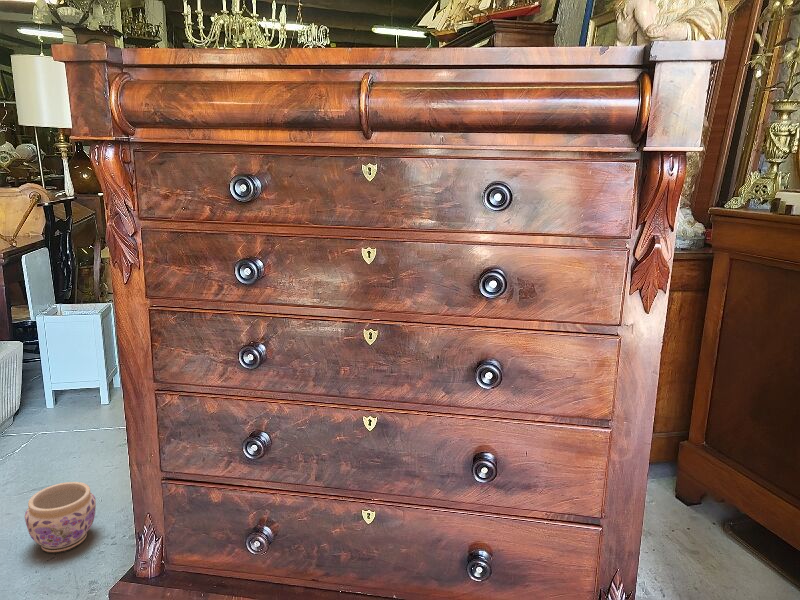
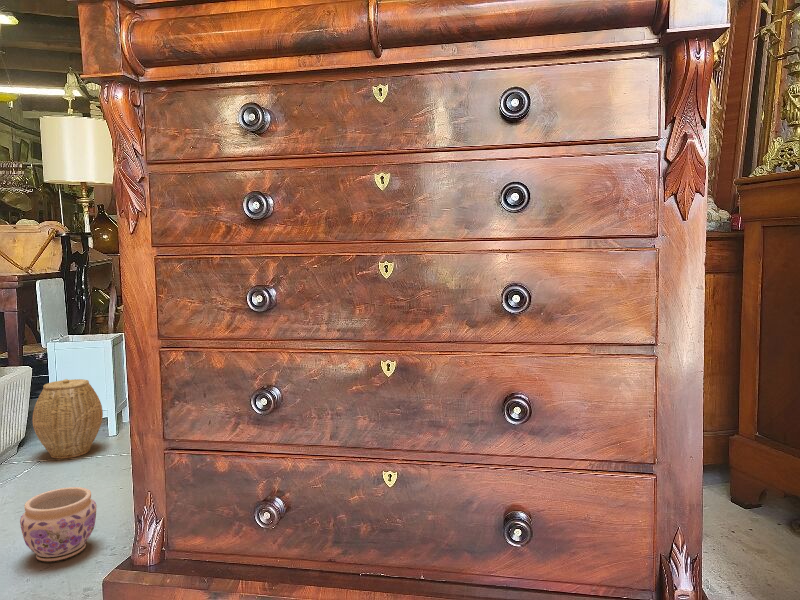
woven basket: none [28,356,95,431] -> present [32,379,103,459]

